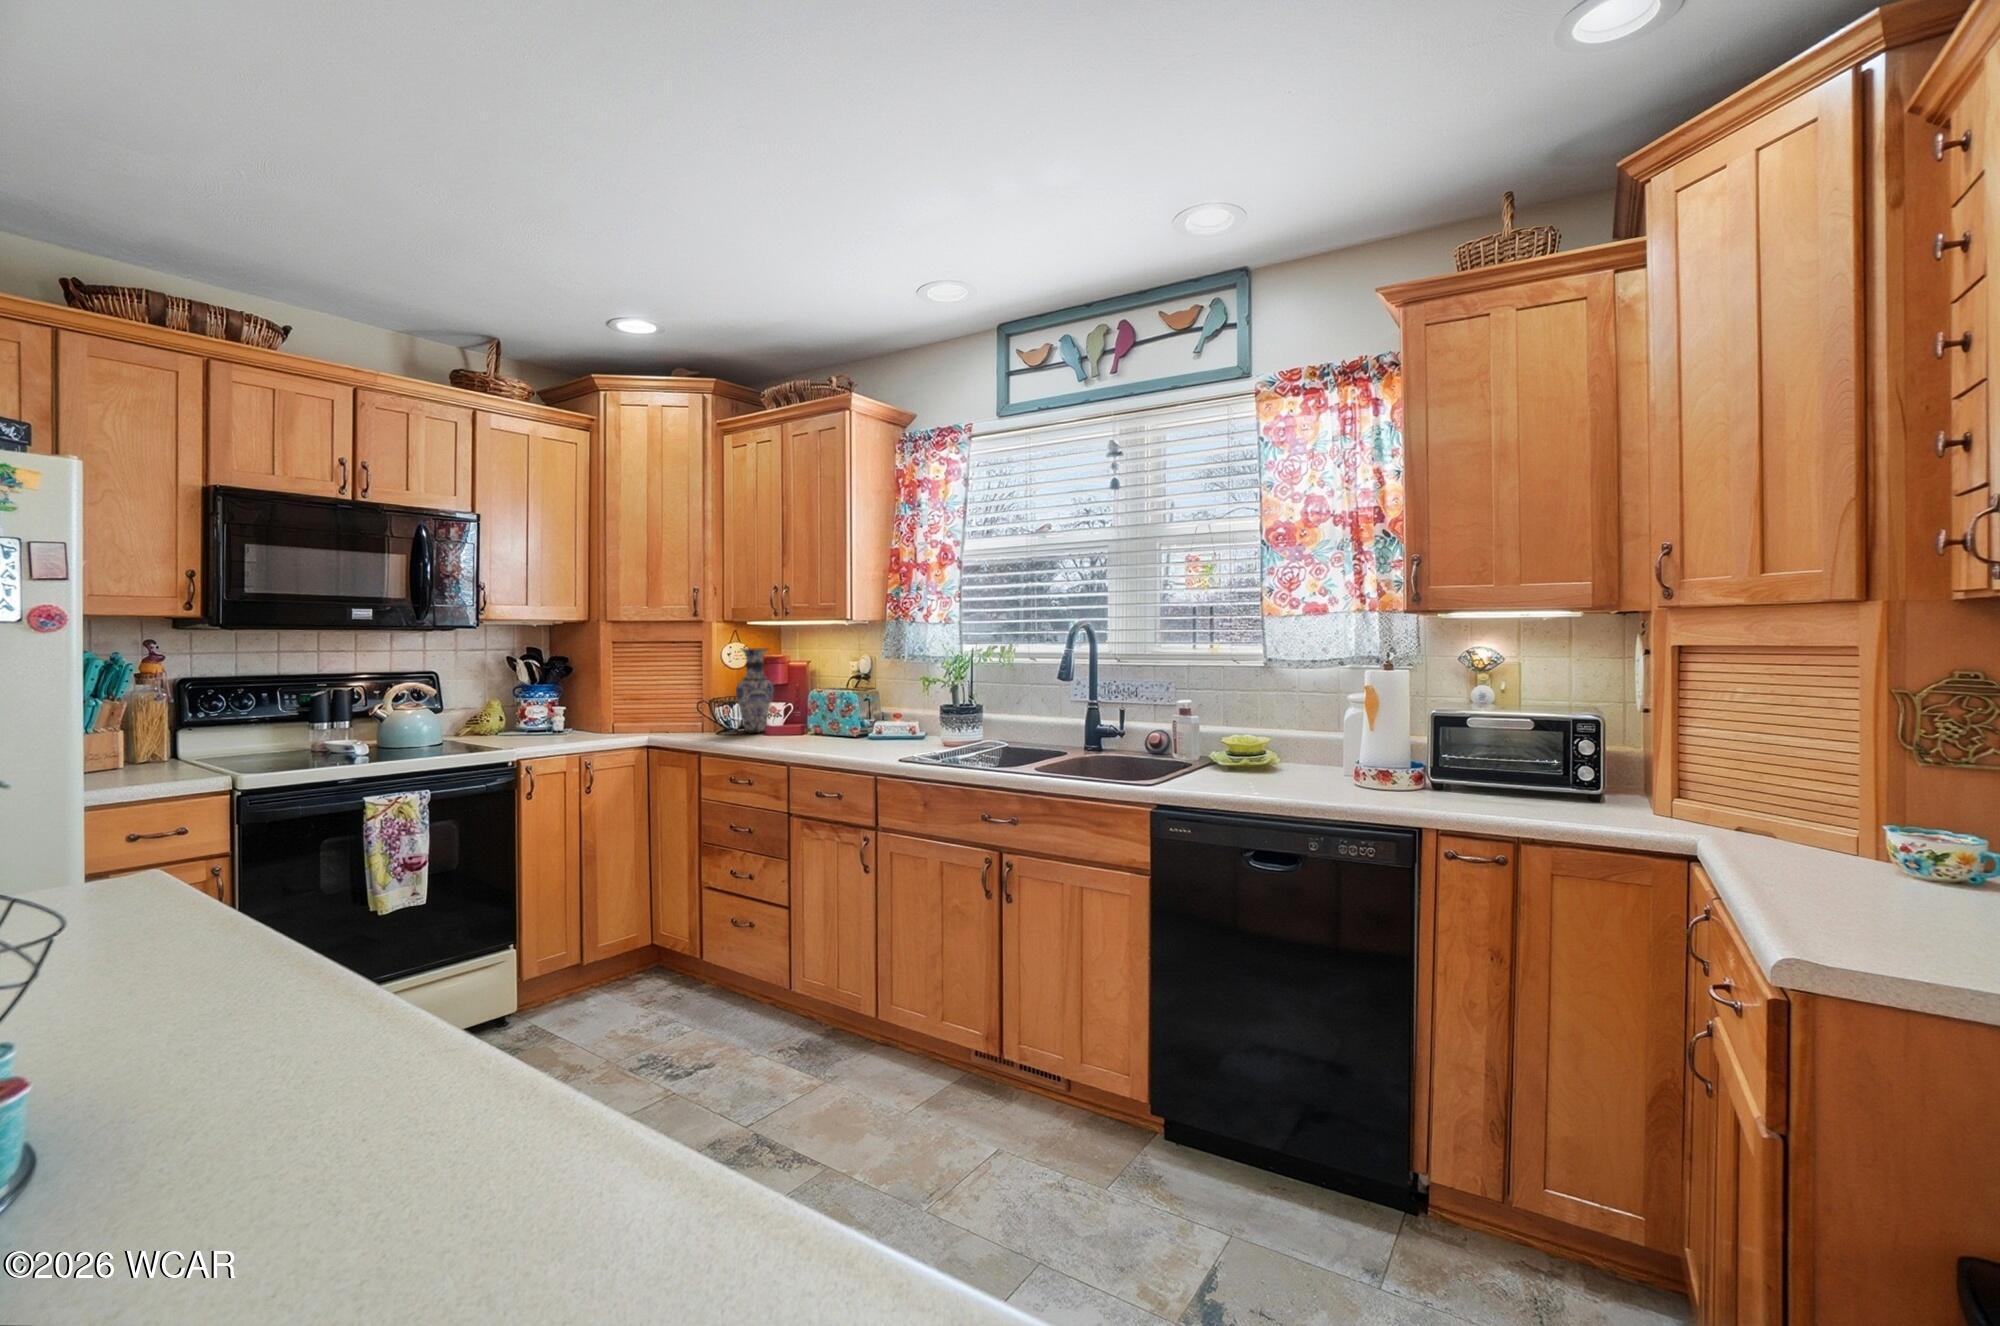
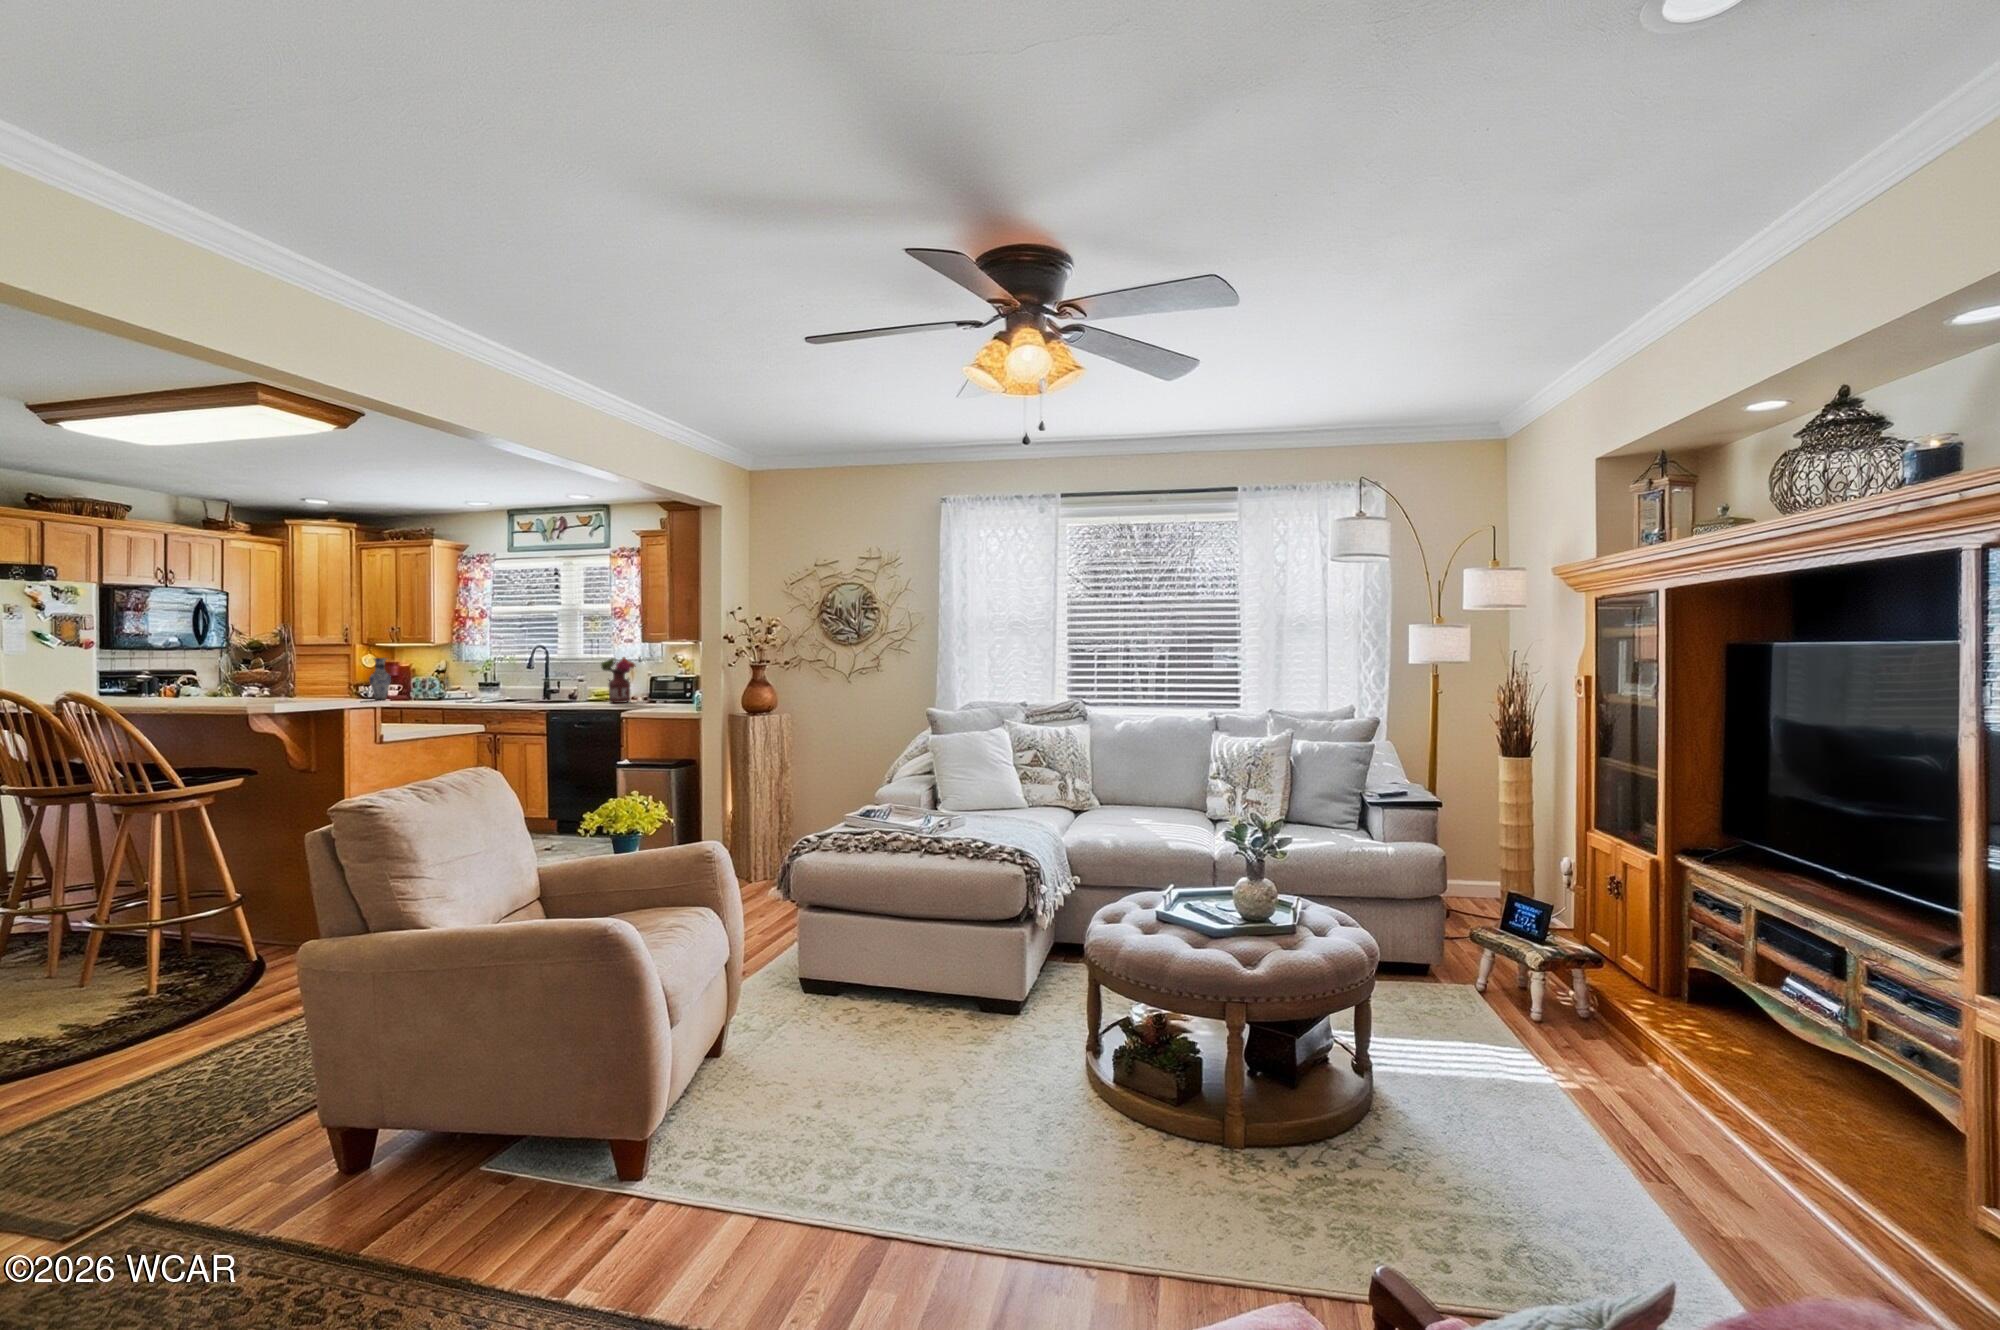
flower arrangement: none [1304,656,1405,795] -> present [601,657,636,703]

